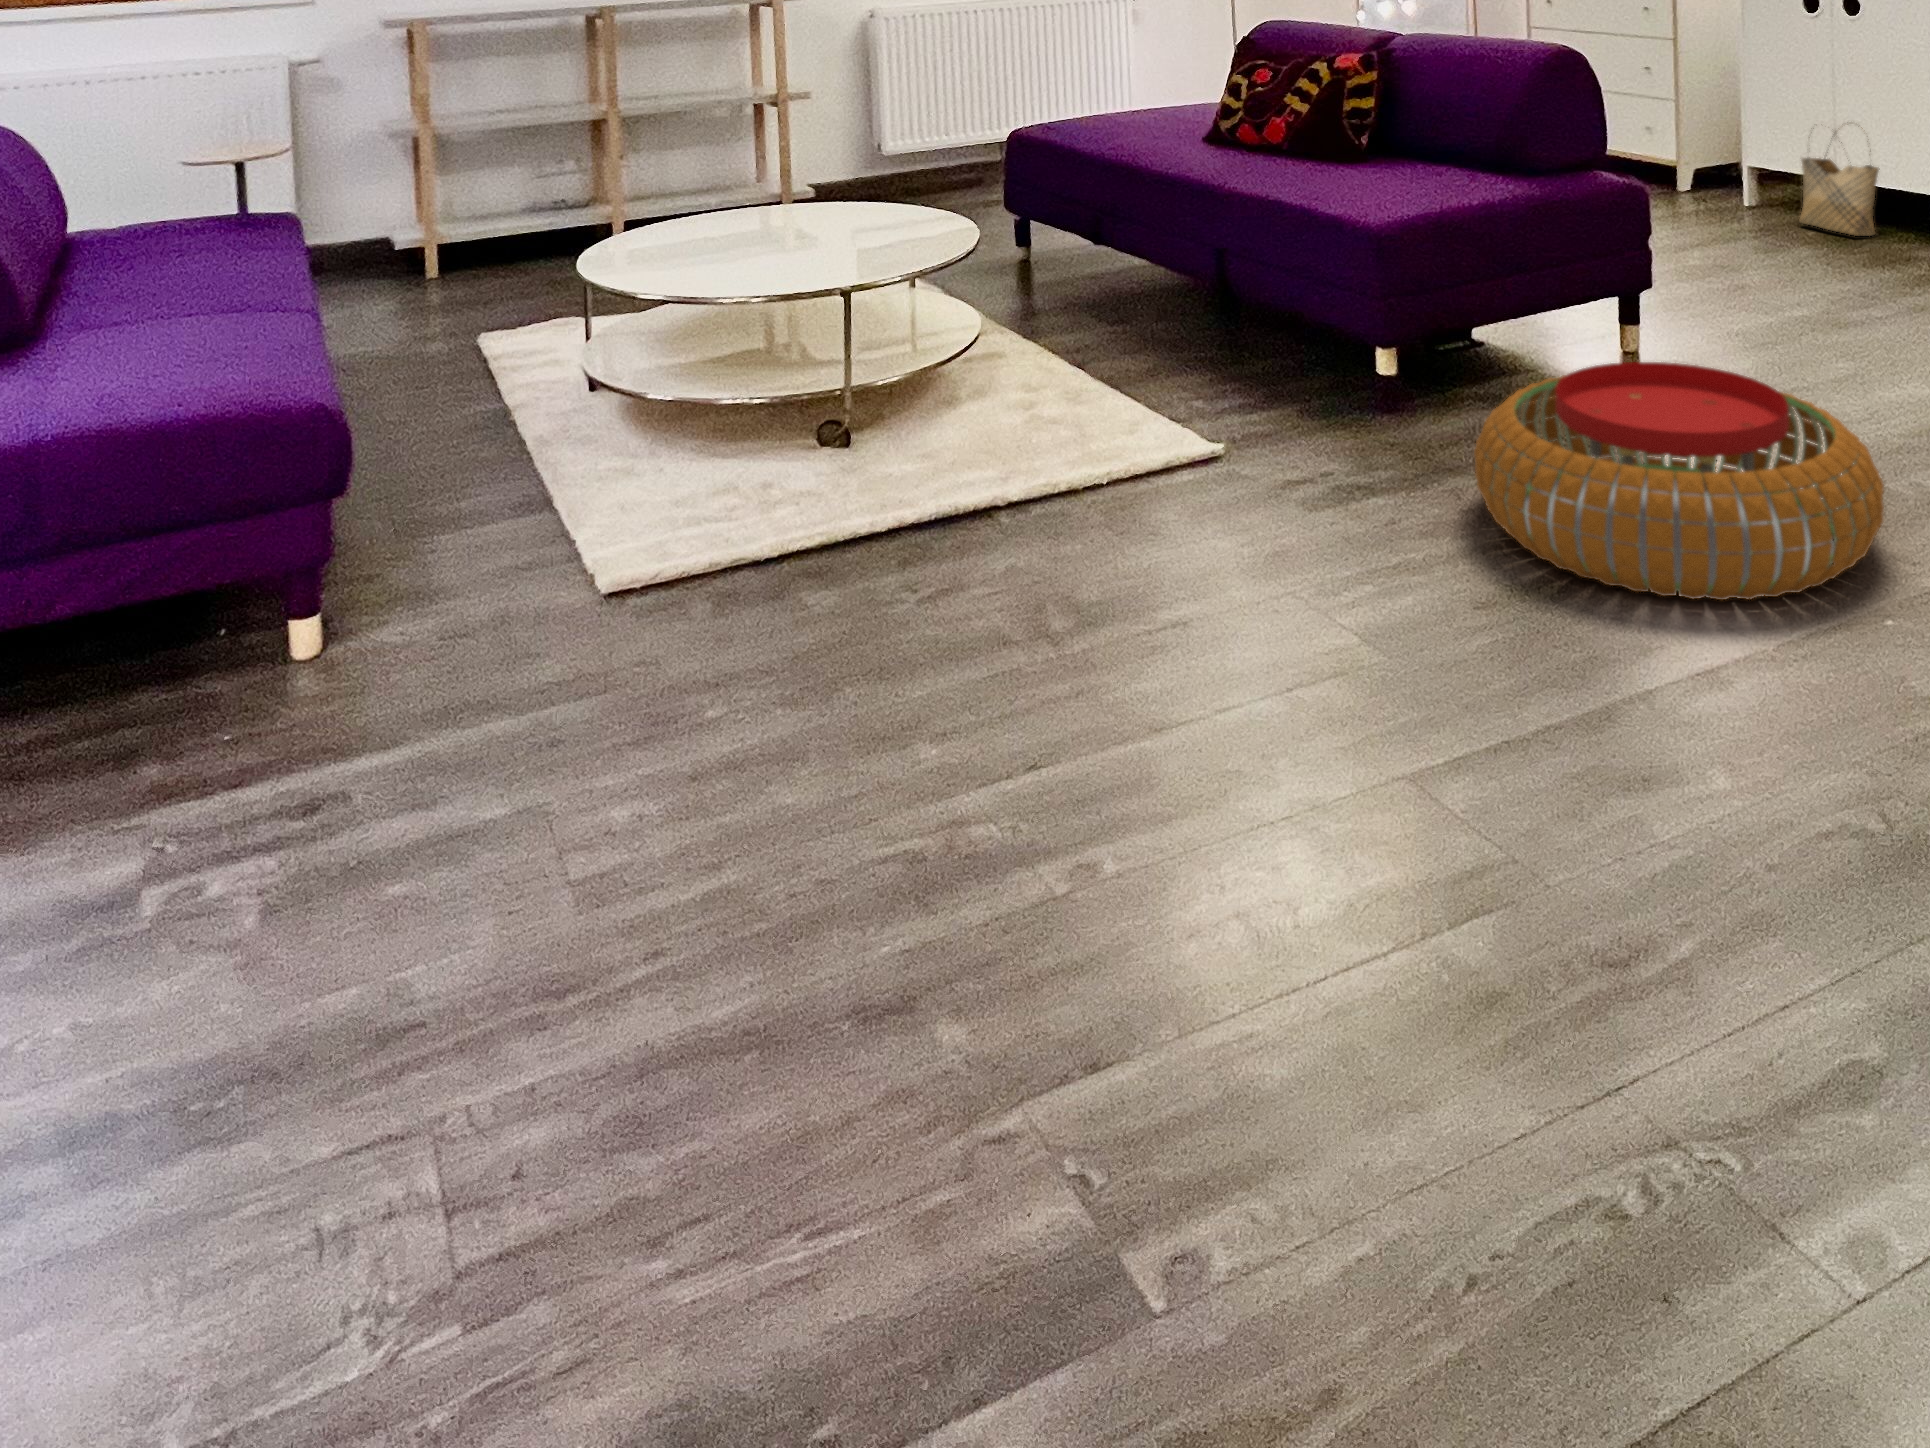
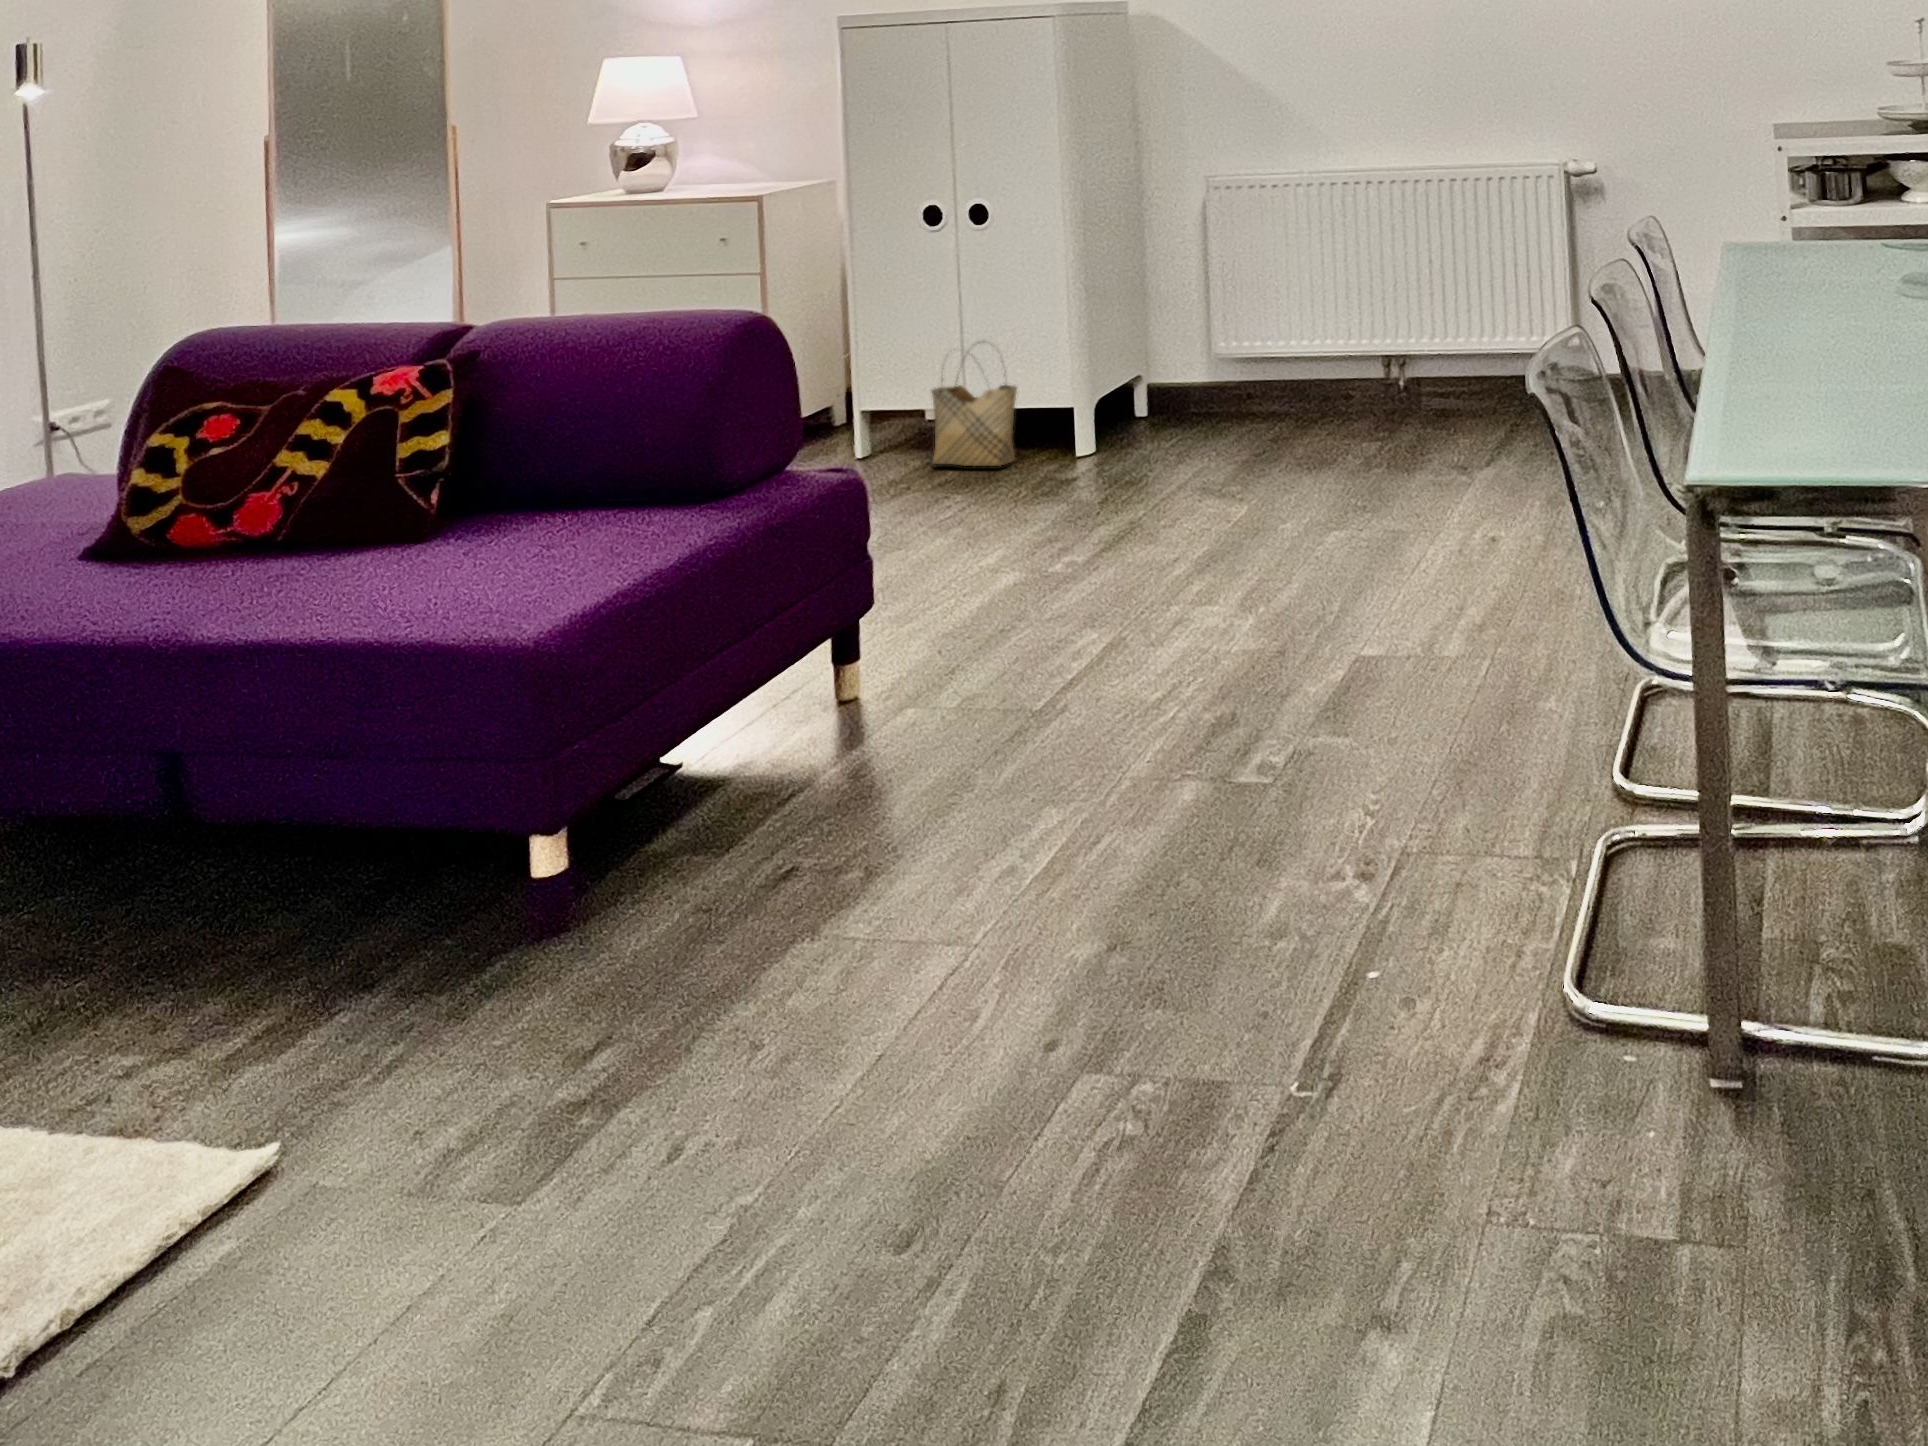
pouf: present [1474,362,1884,600] -> none [799,713,1322,1102]

